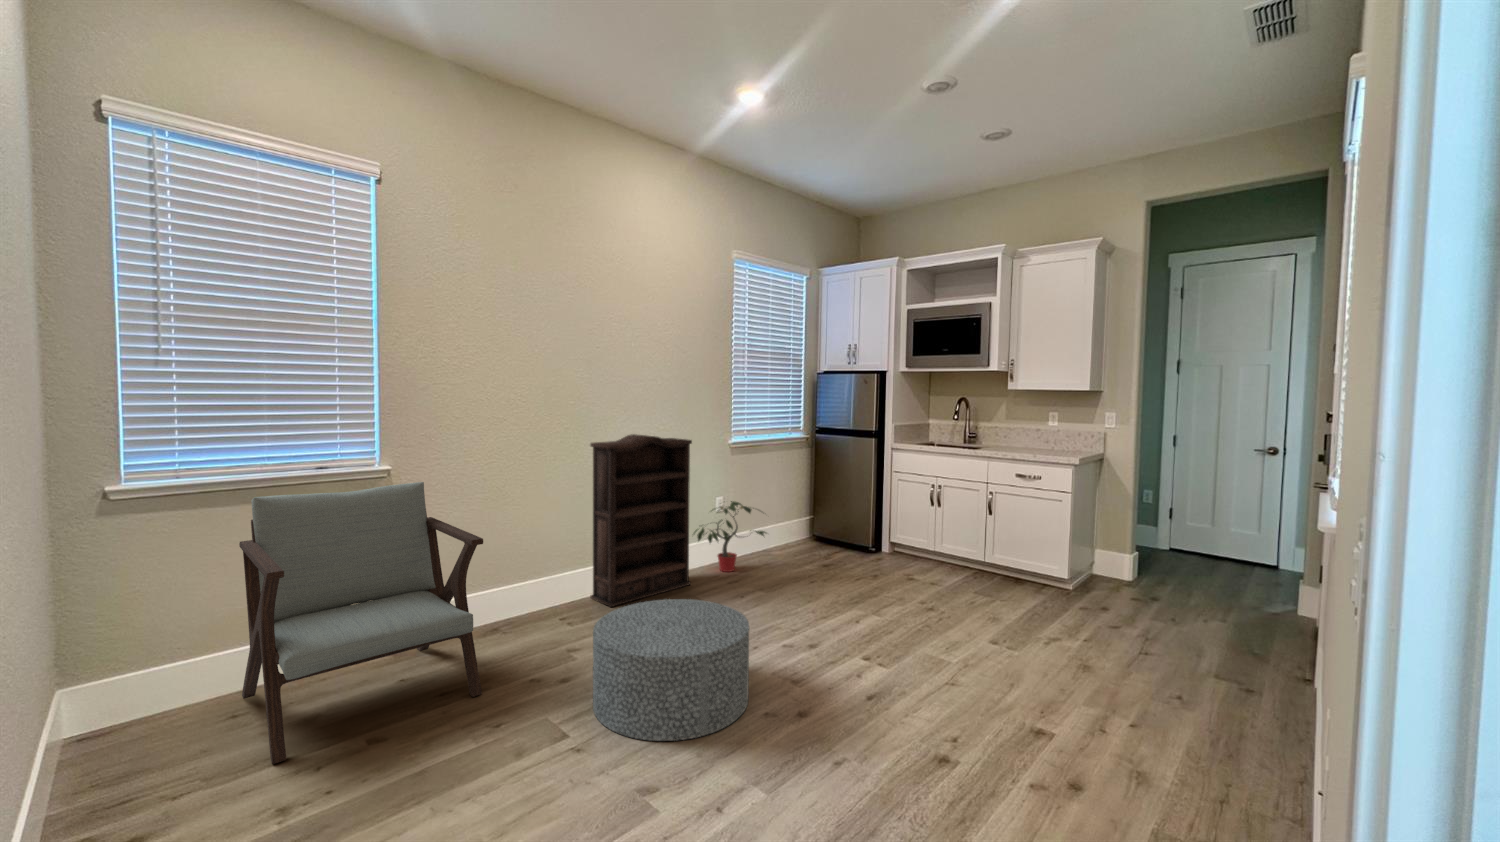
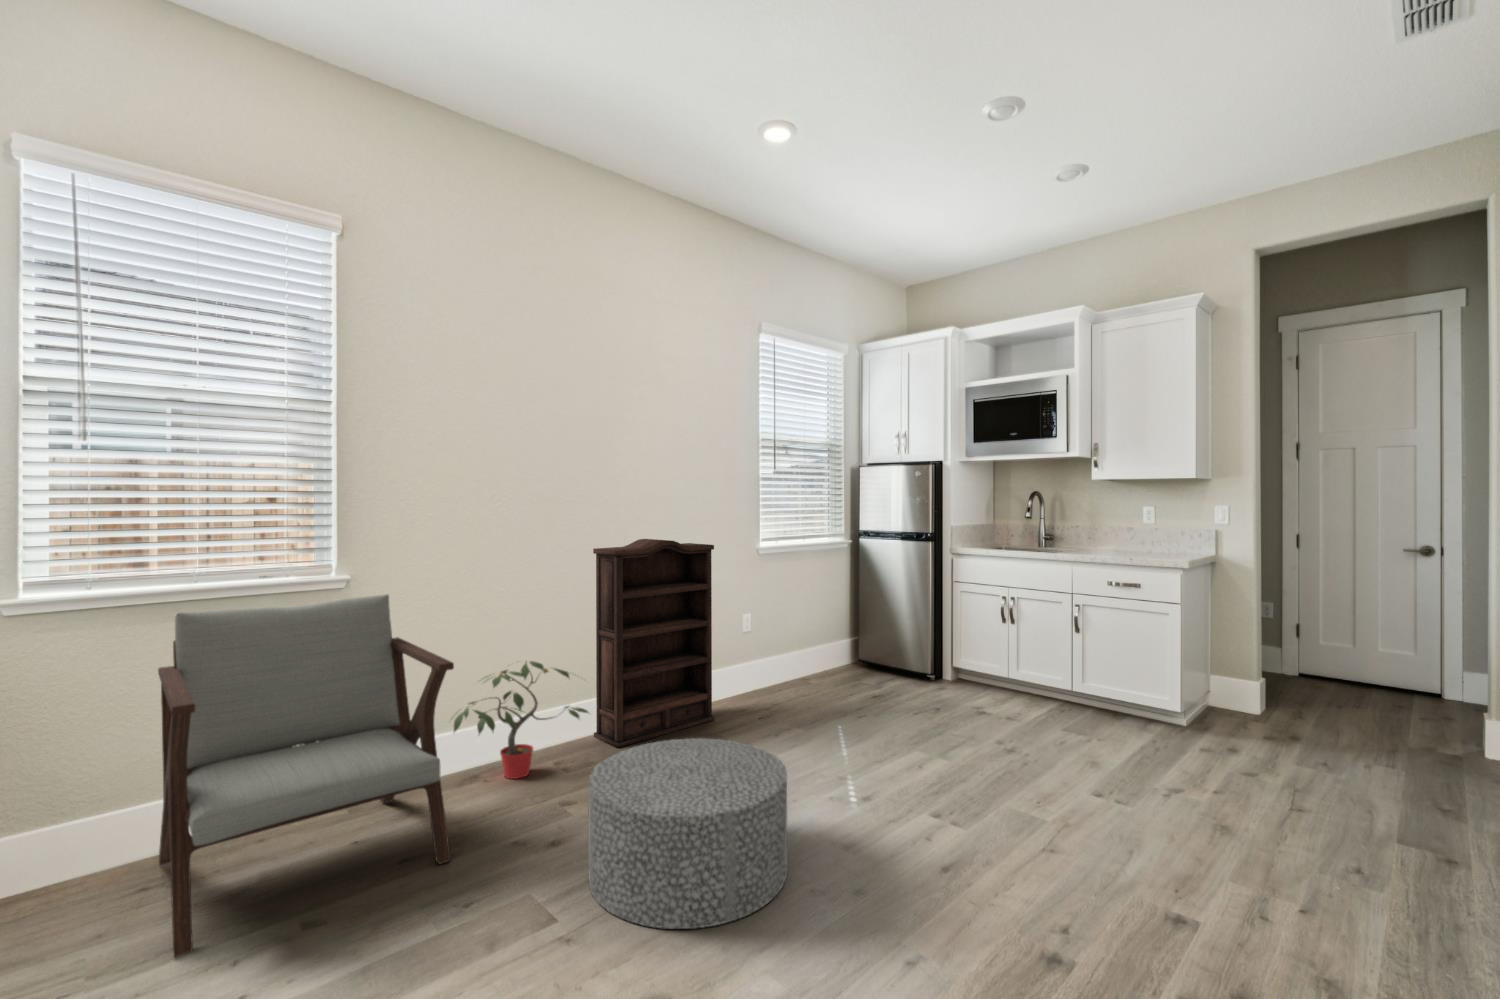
potted plant: present [694,501,766,572] -> present [454,661,589,779]

